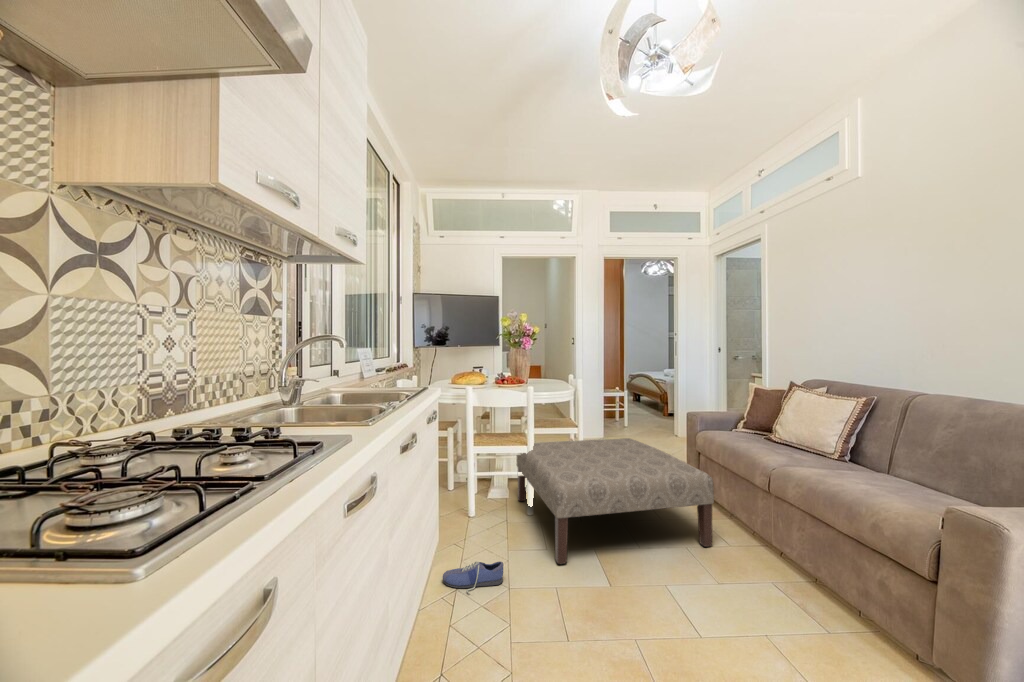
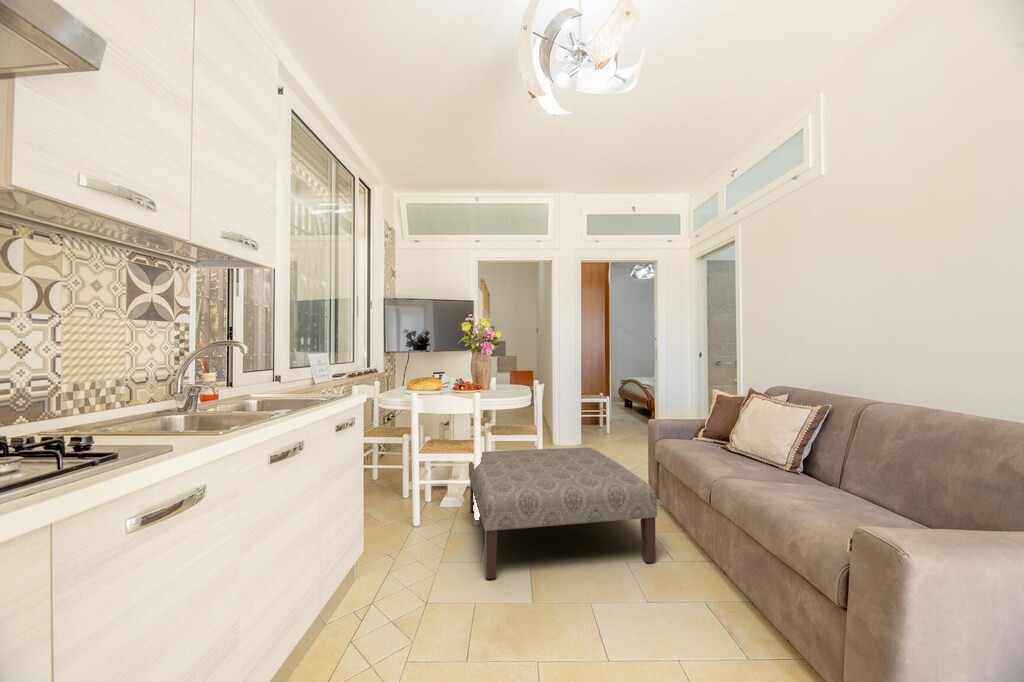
shoe: present [443,562,504,593] -> none [361,575,424,608]

